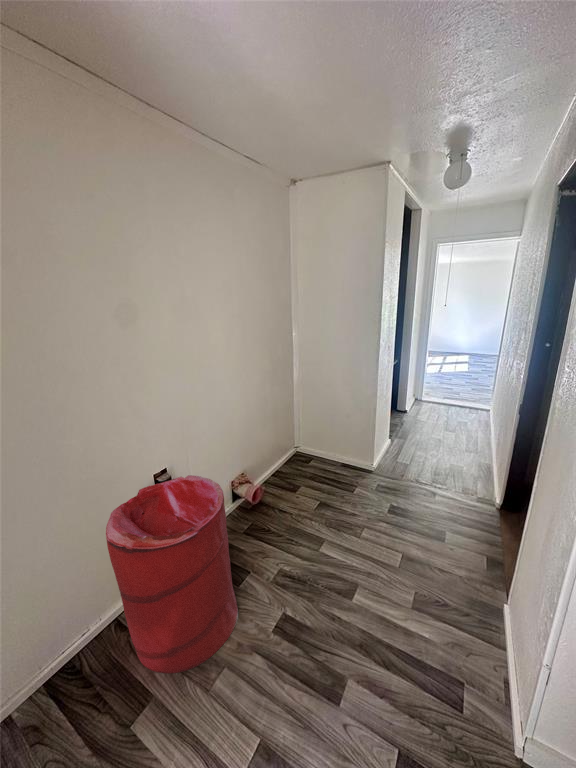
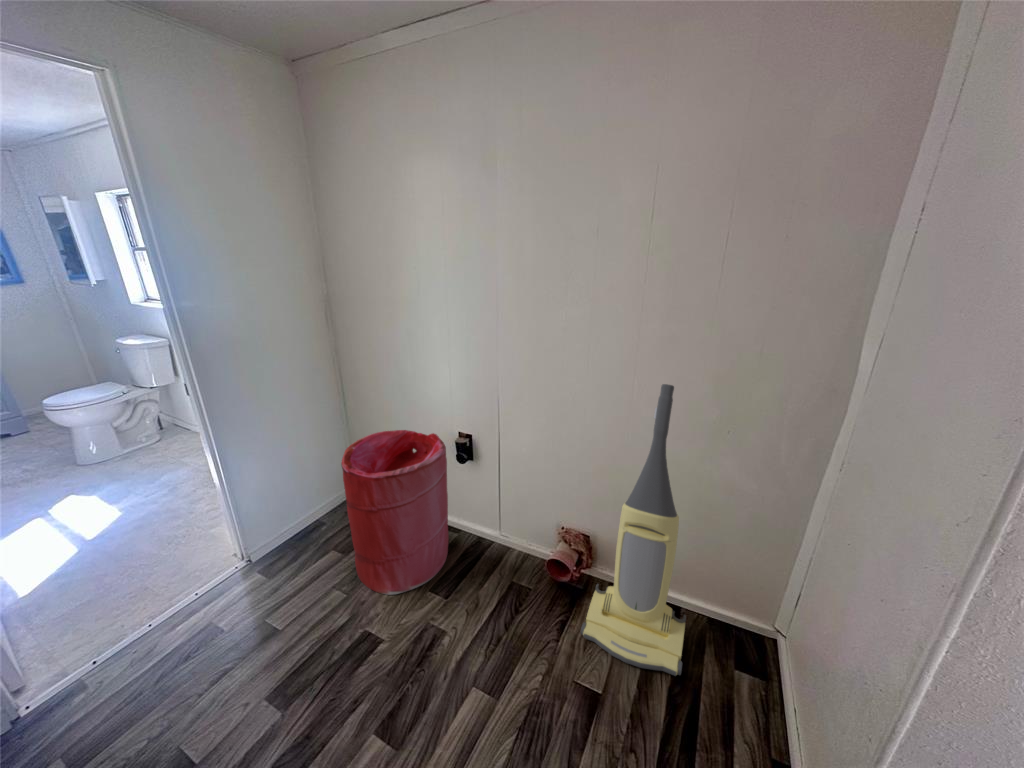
vacuum cleaner: none [263,357,311,505] -> present [581,384,686,676]

